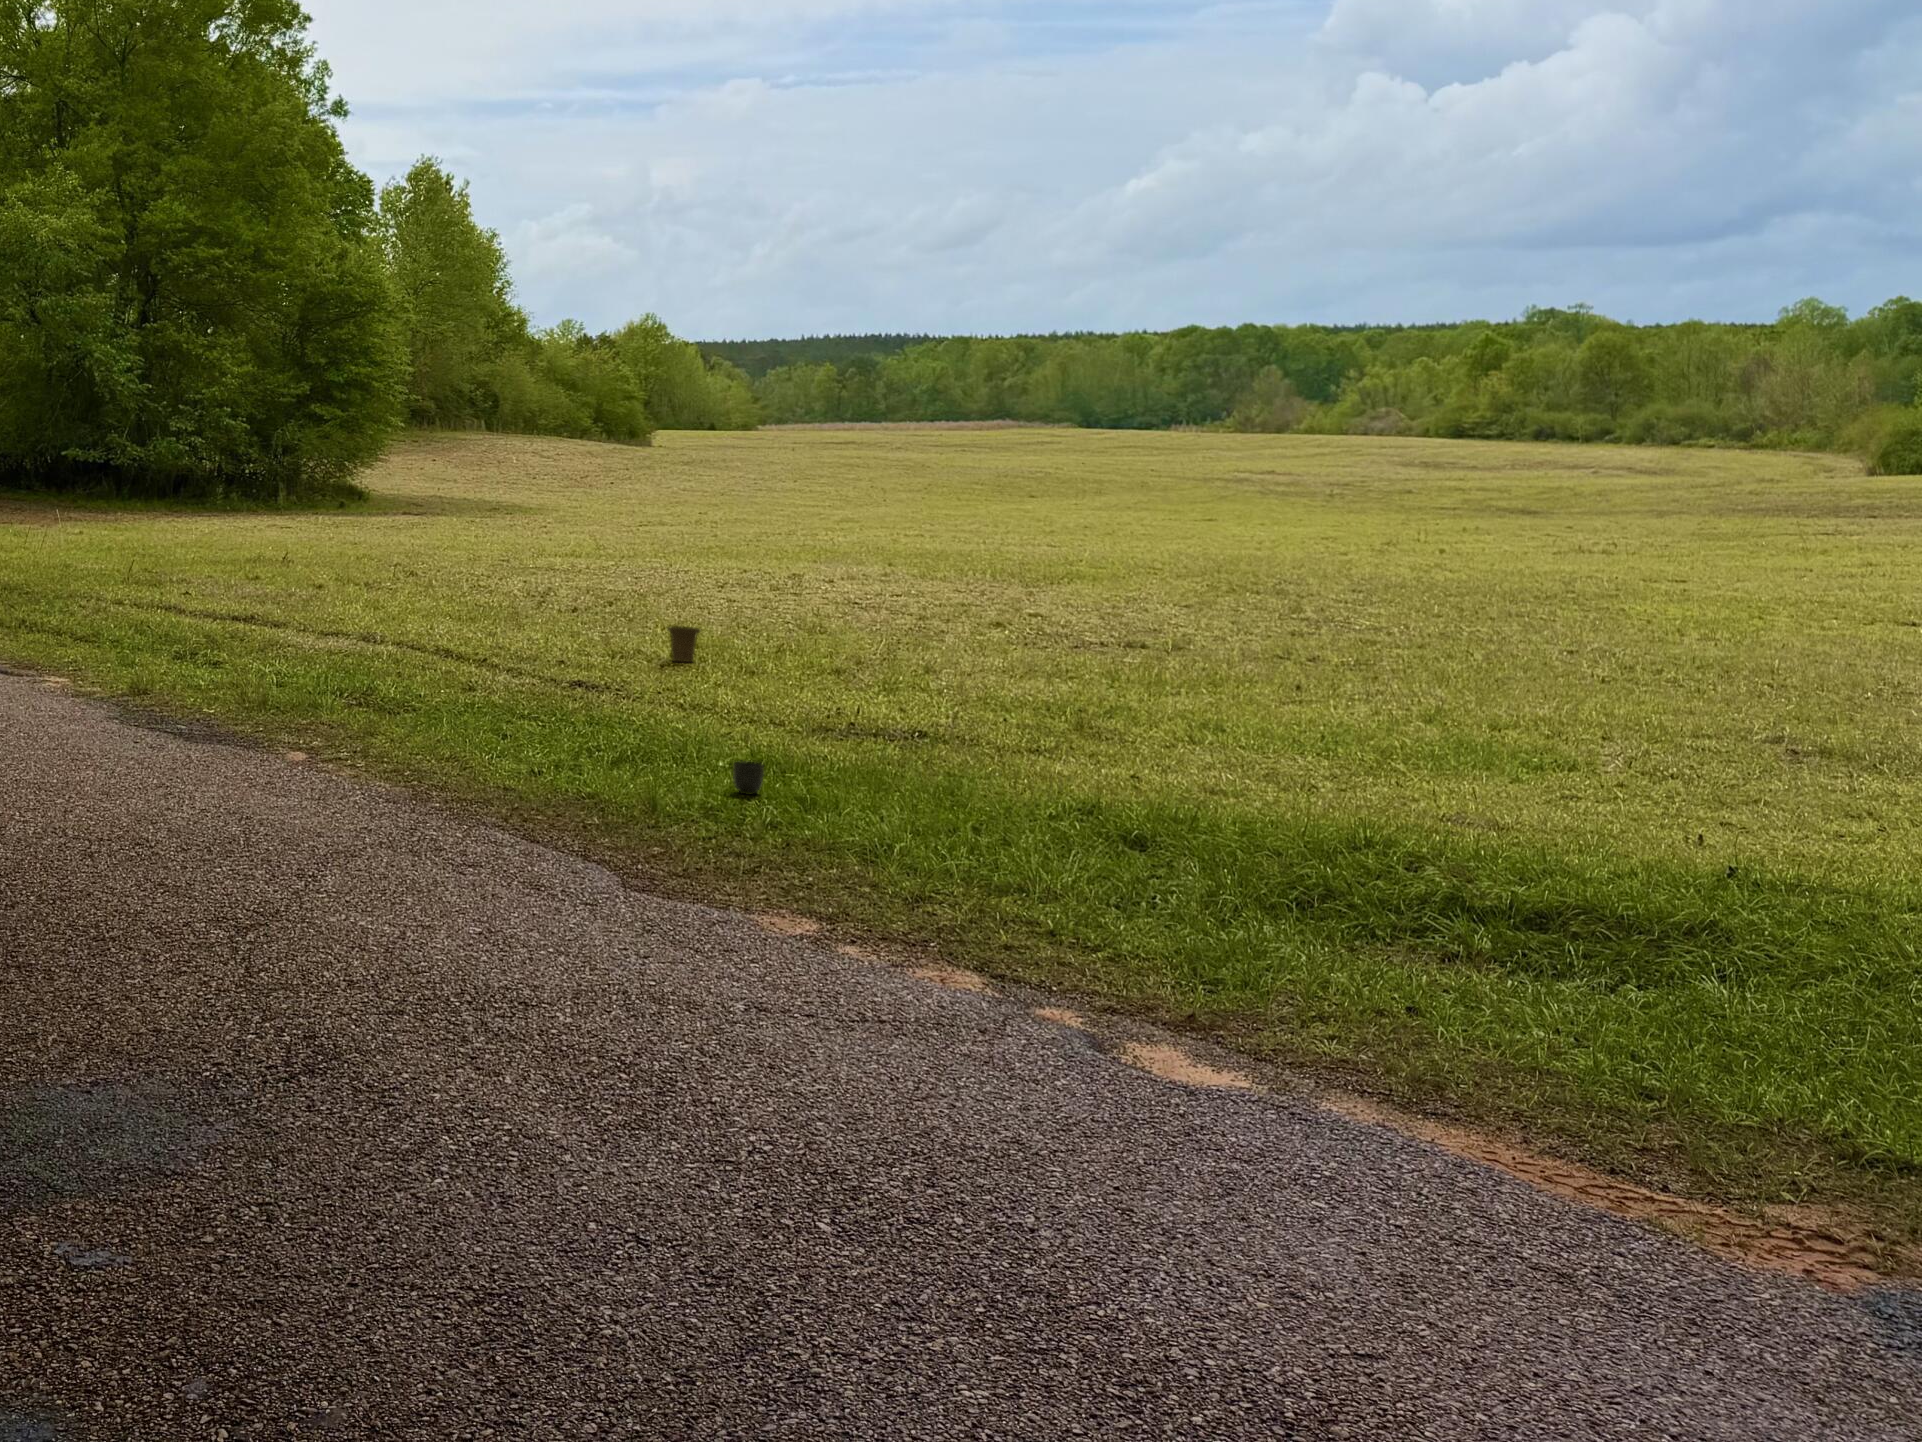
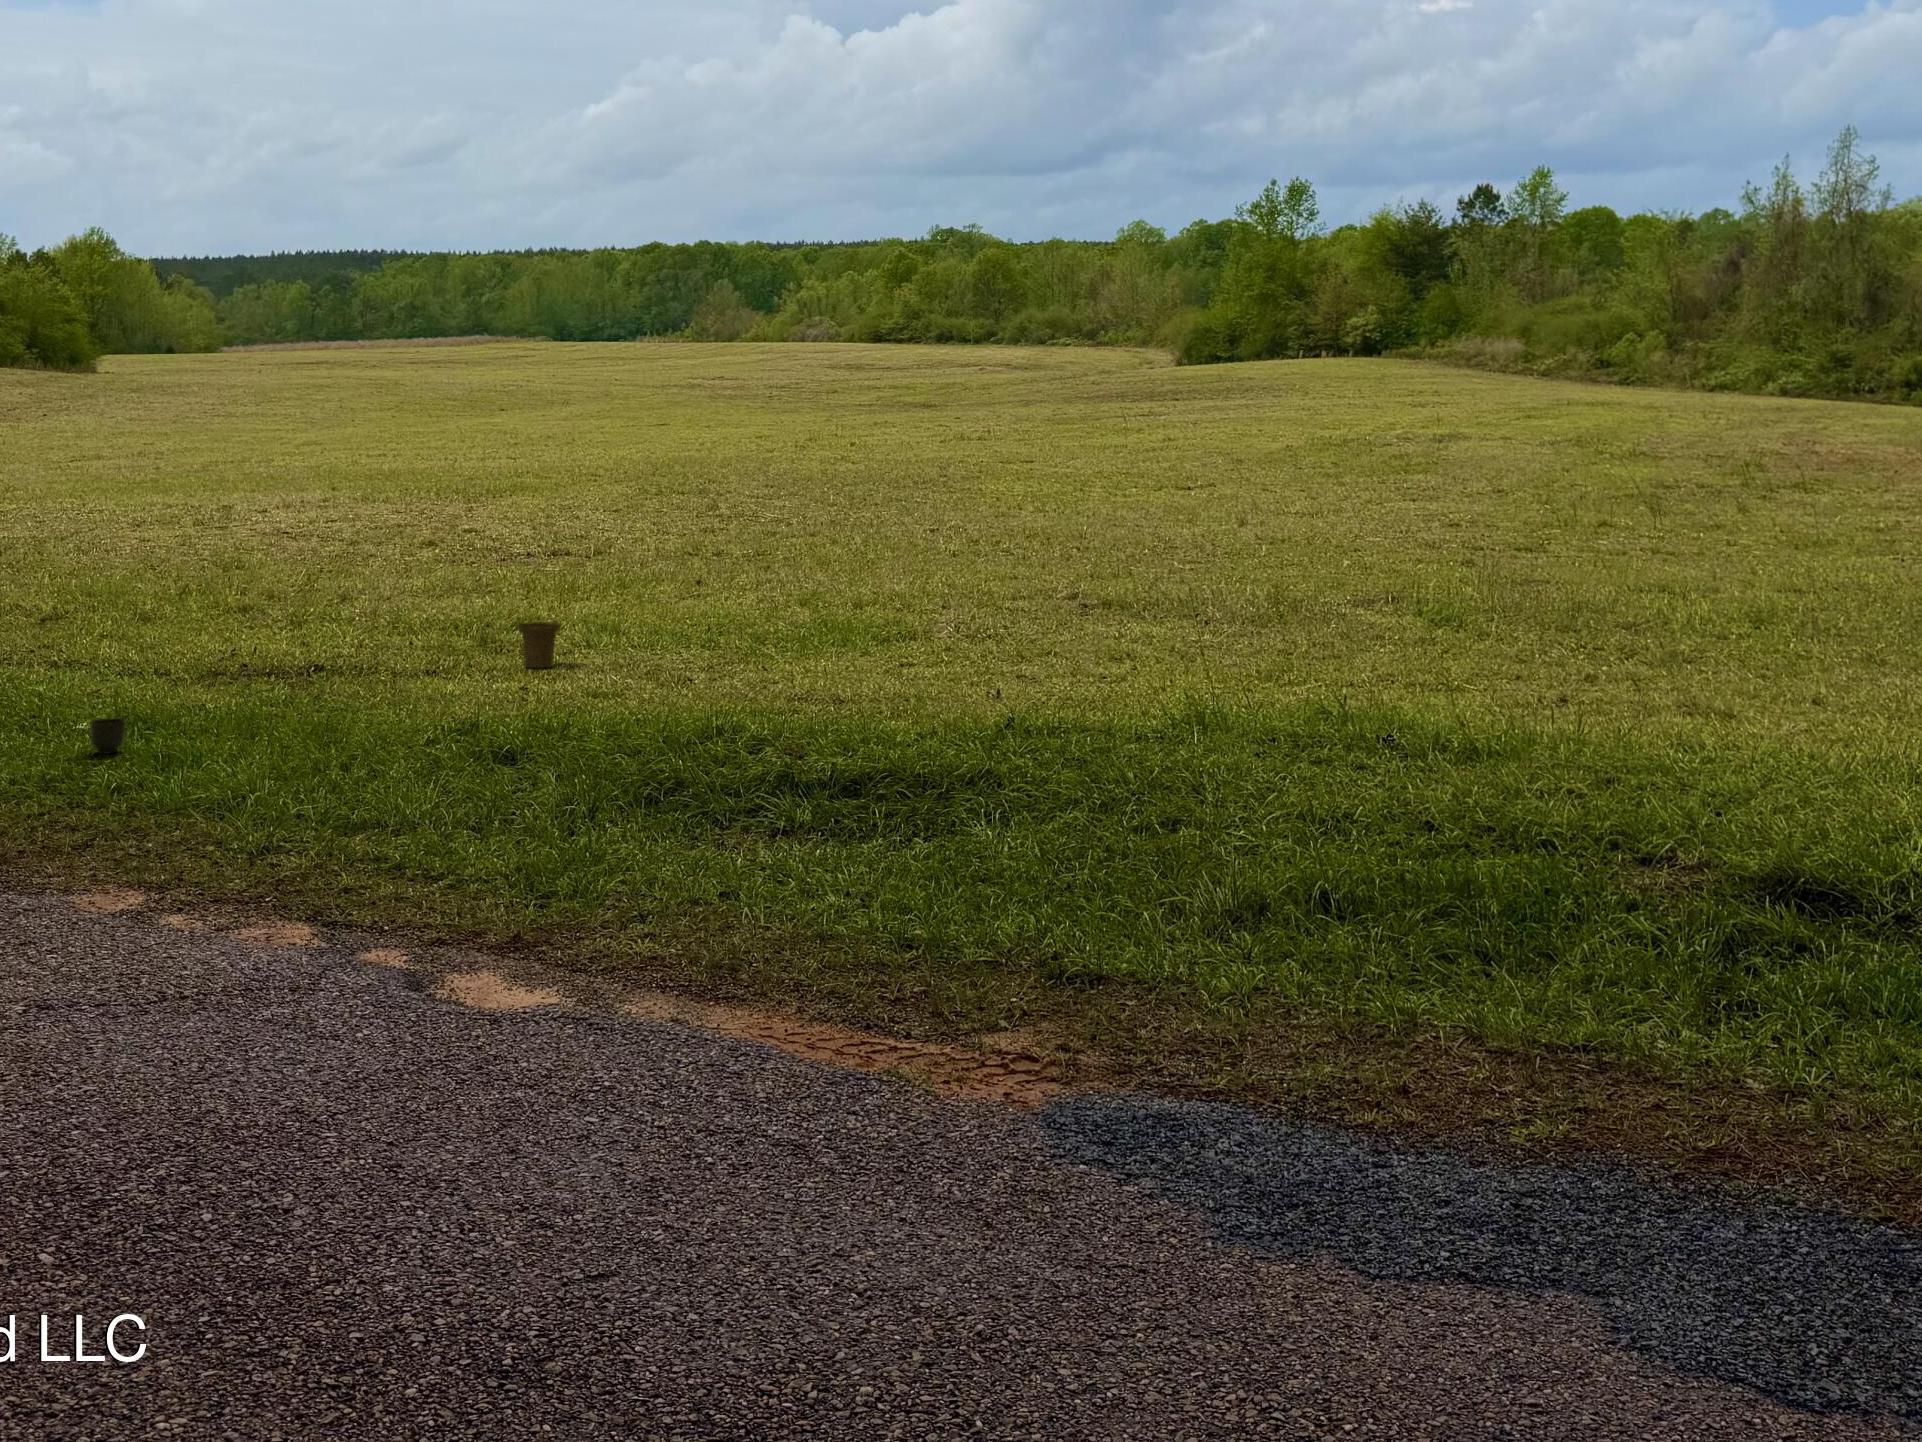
basket: present [667,626,701,663] -> present [517,622,562,668]

